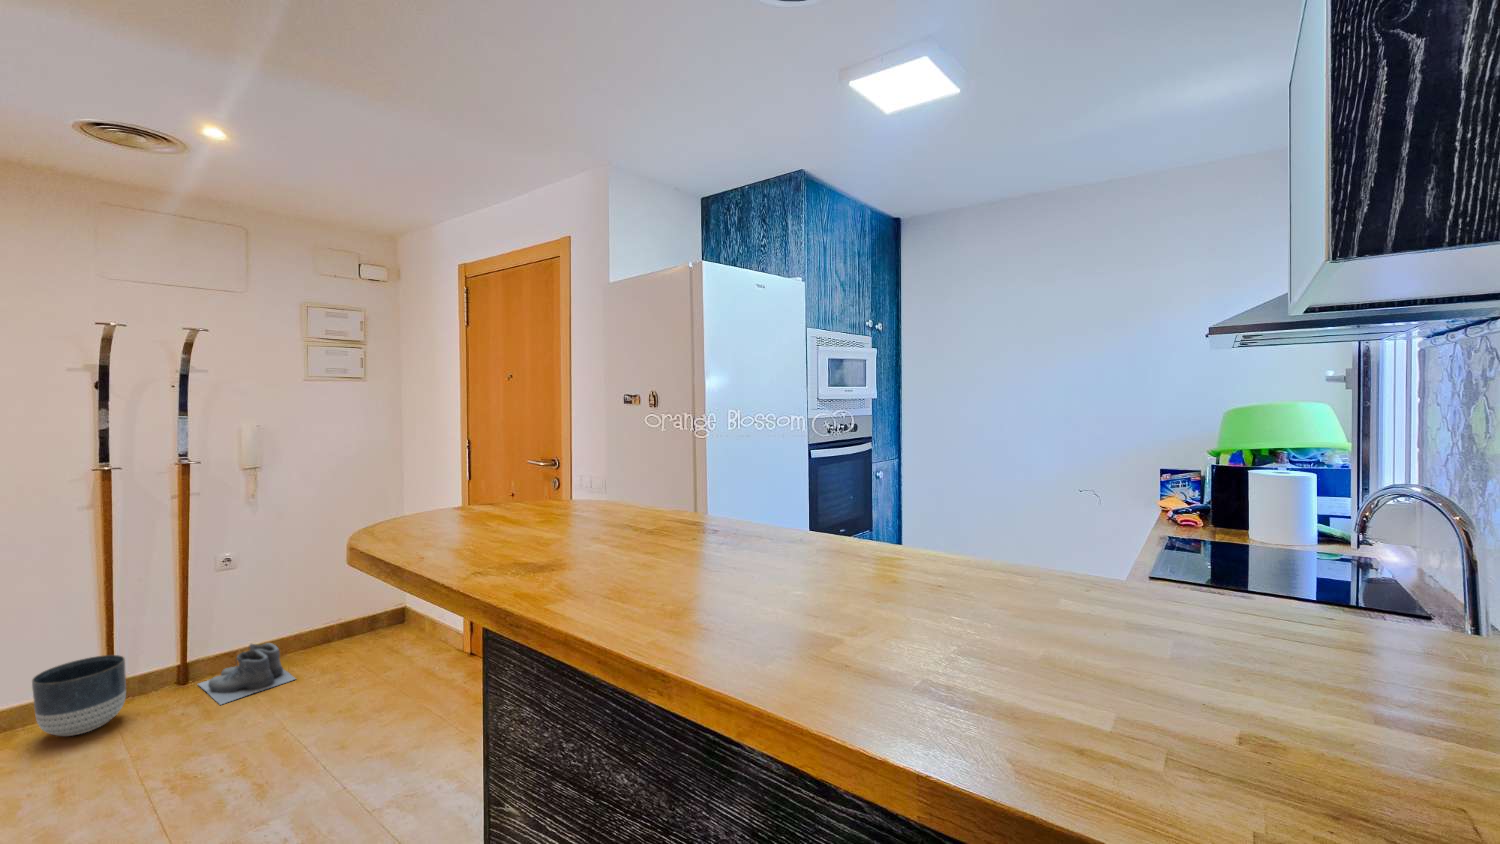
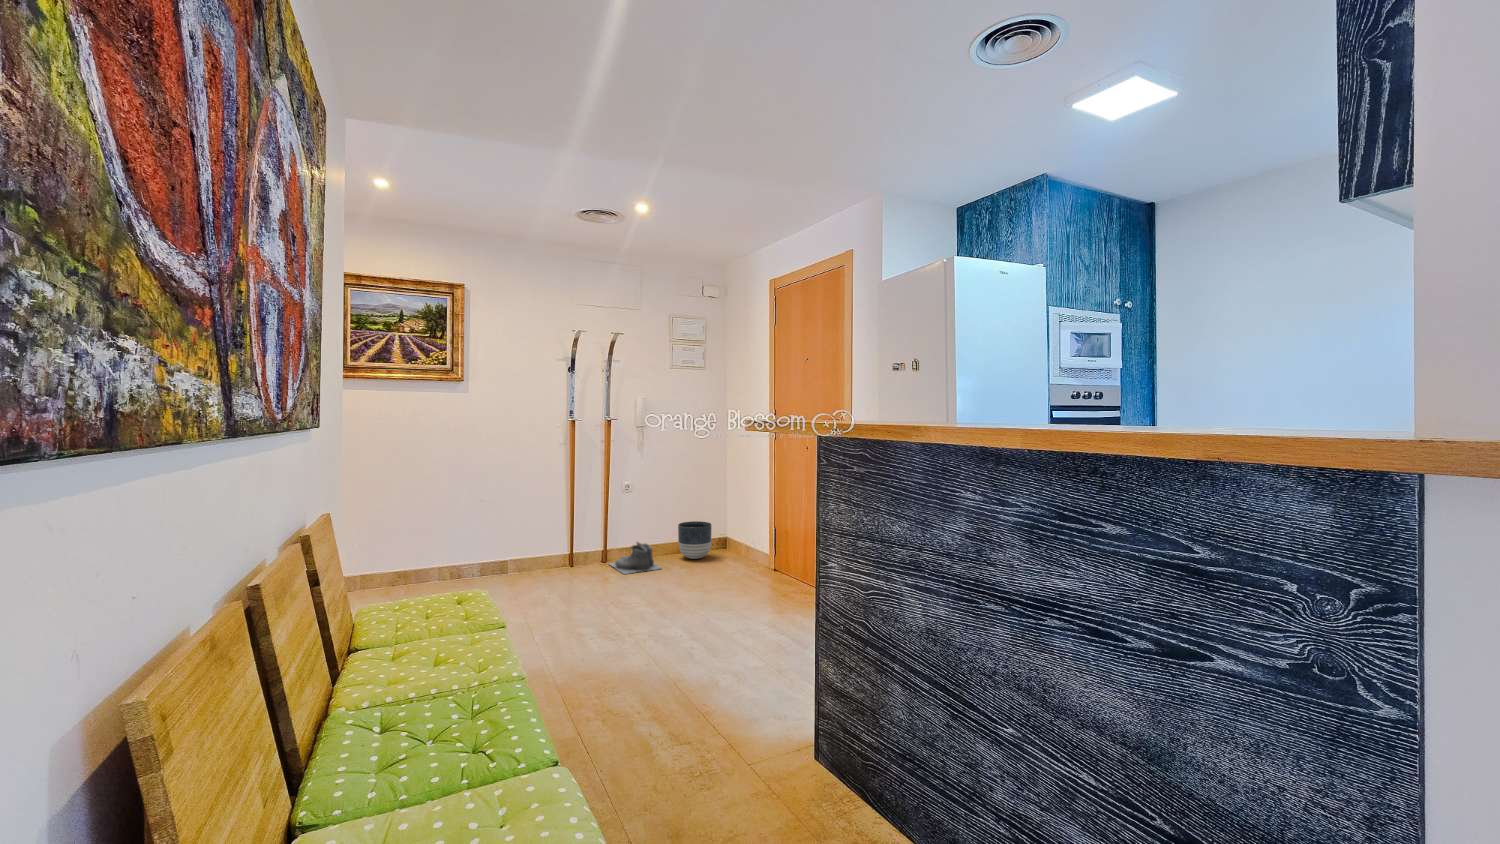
planter: present [32,655,126,736] -> present [678,521,712,559]

